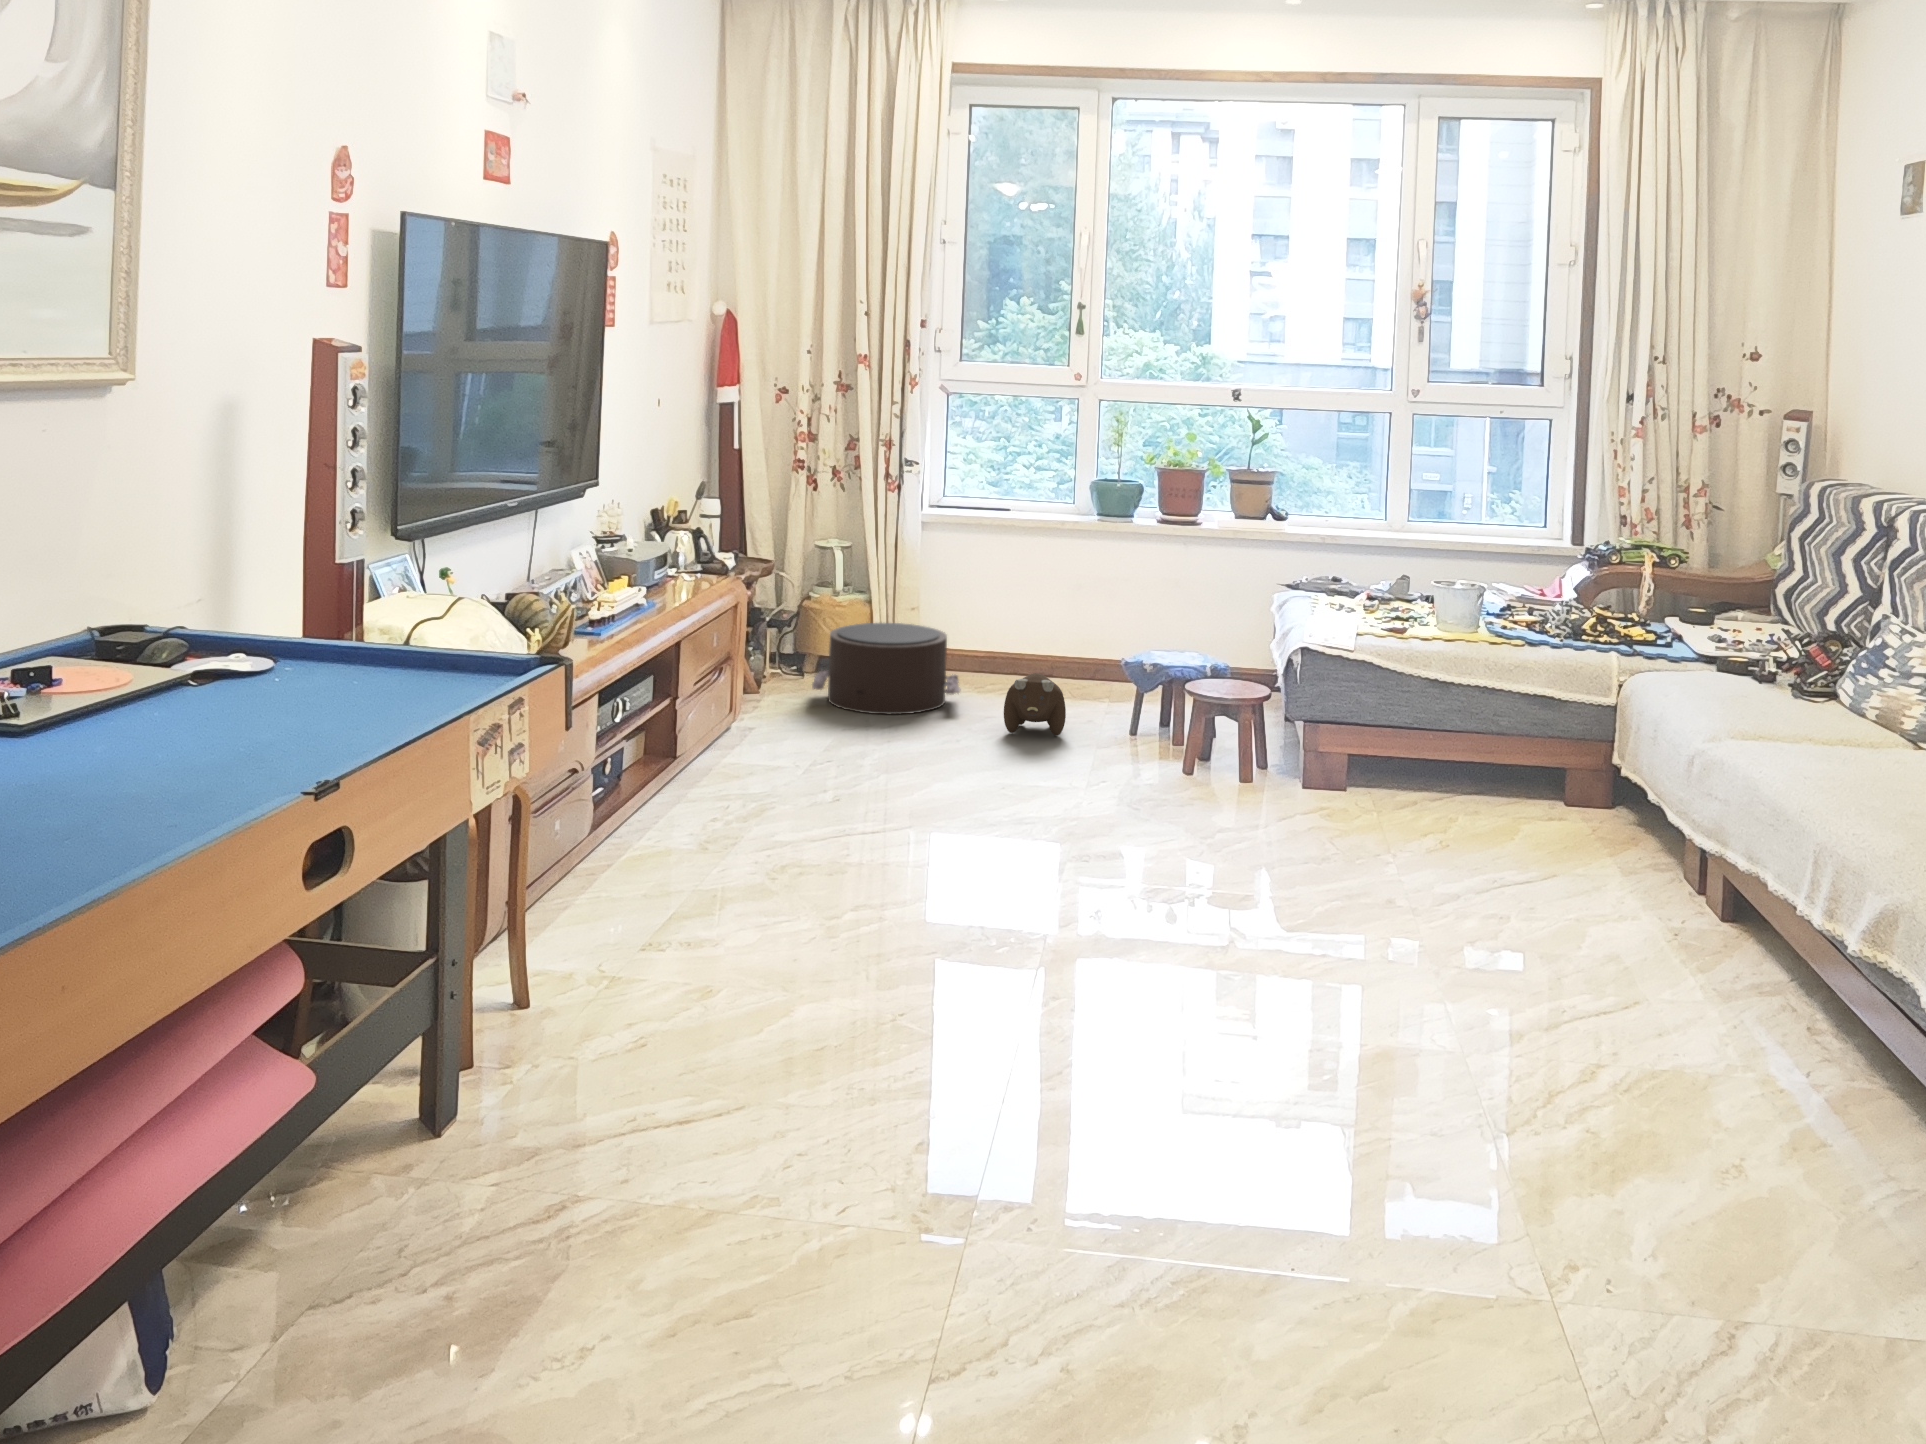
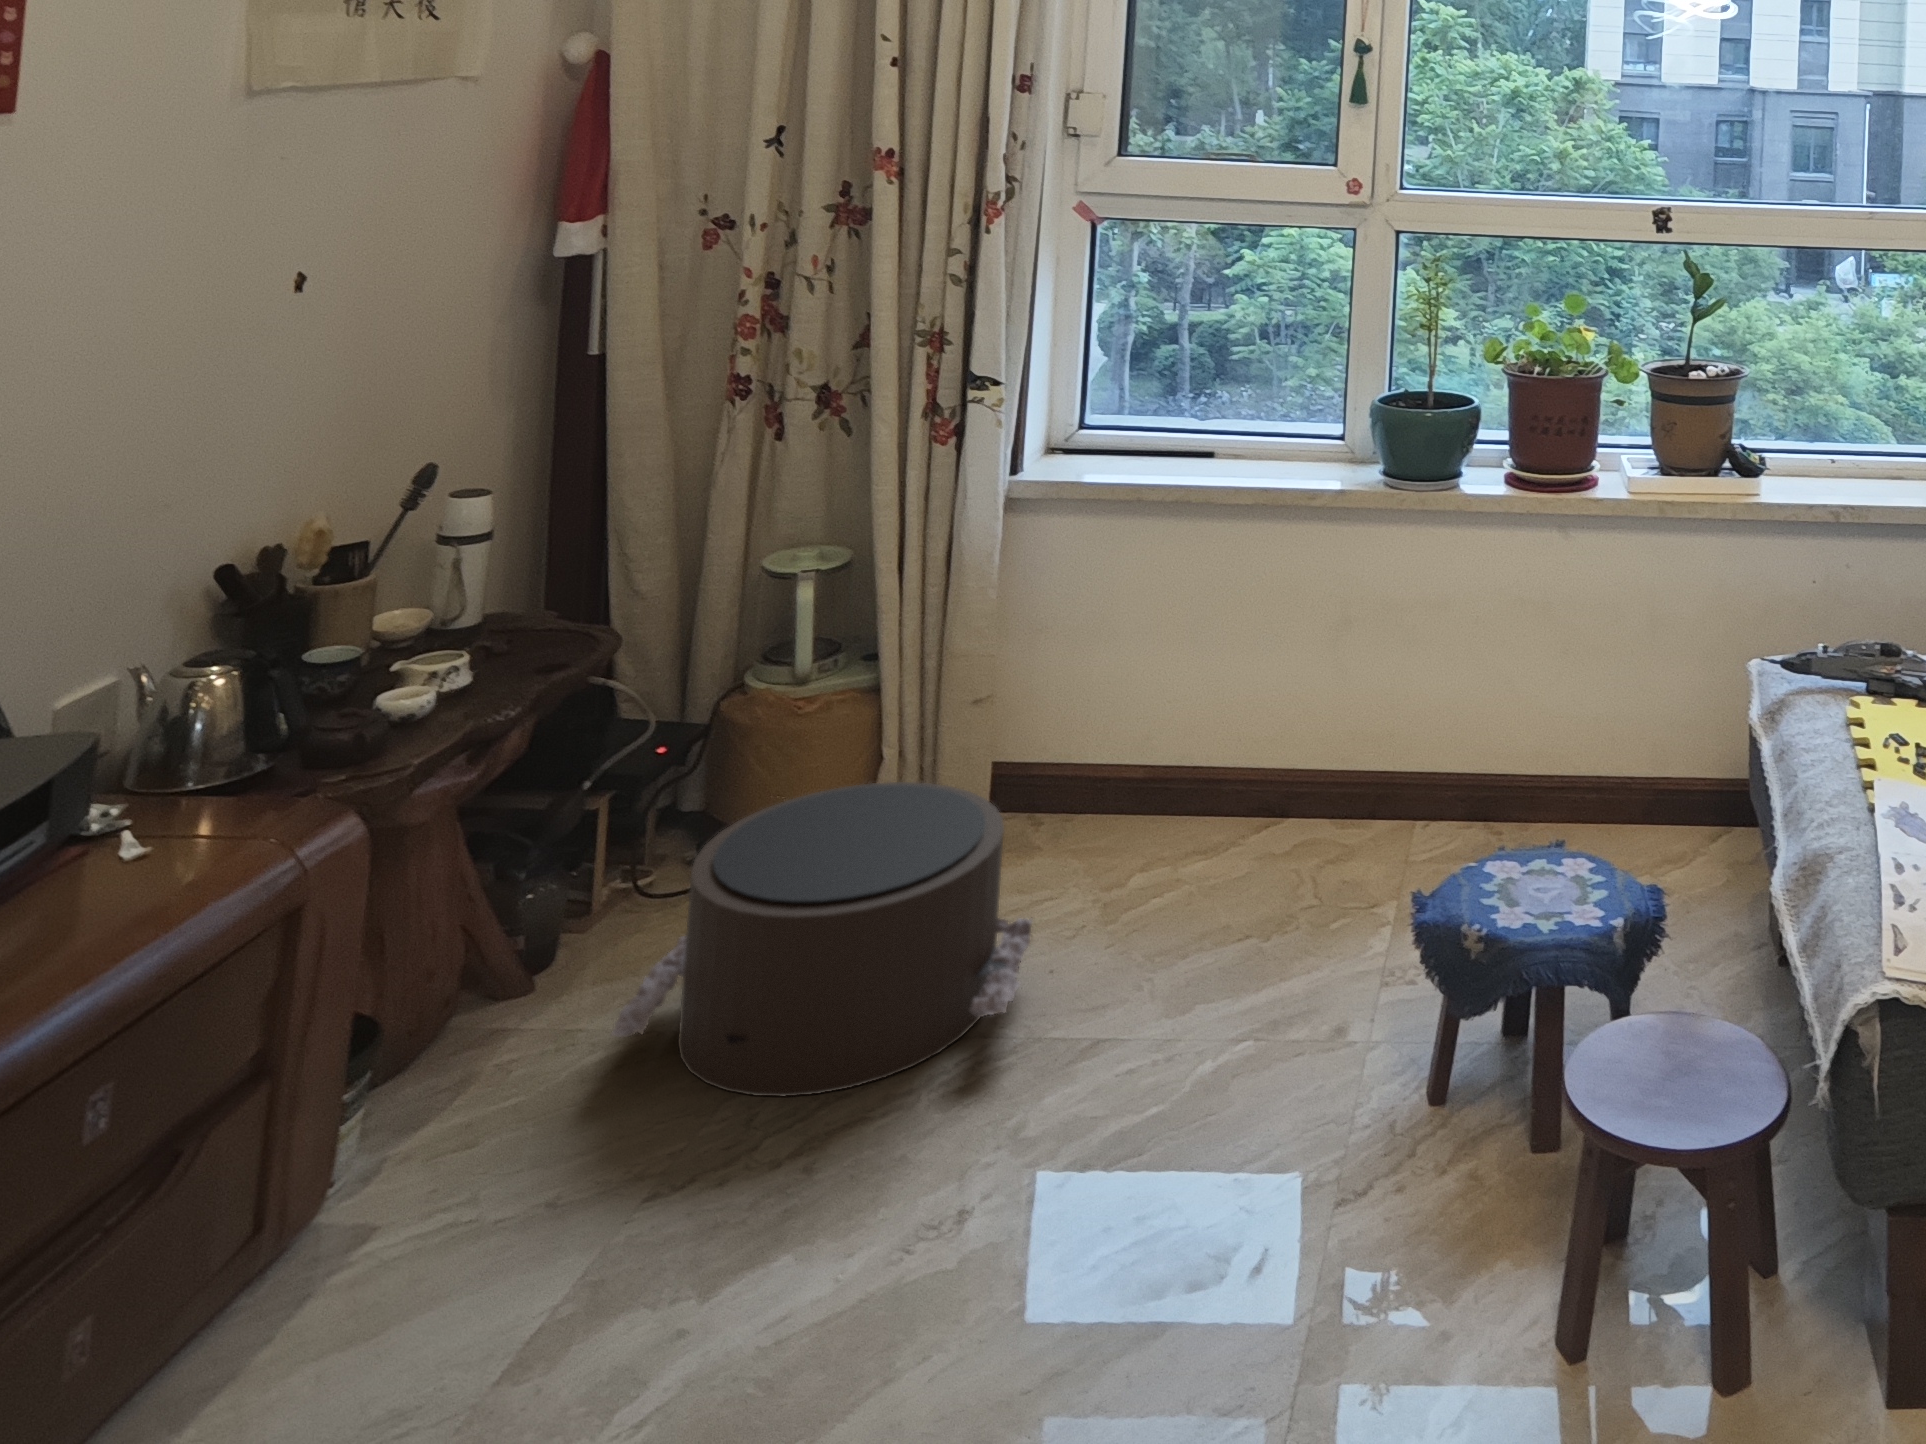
plush toy: present [1004,673,1066,736] -> none [1090,983,1254,1169]

